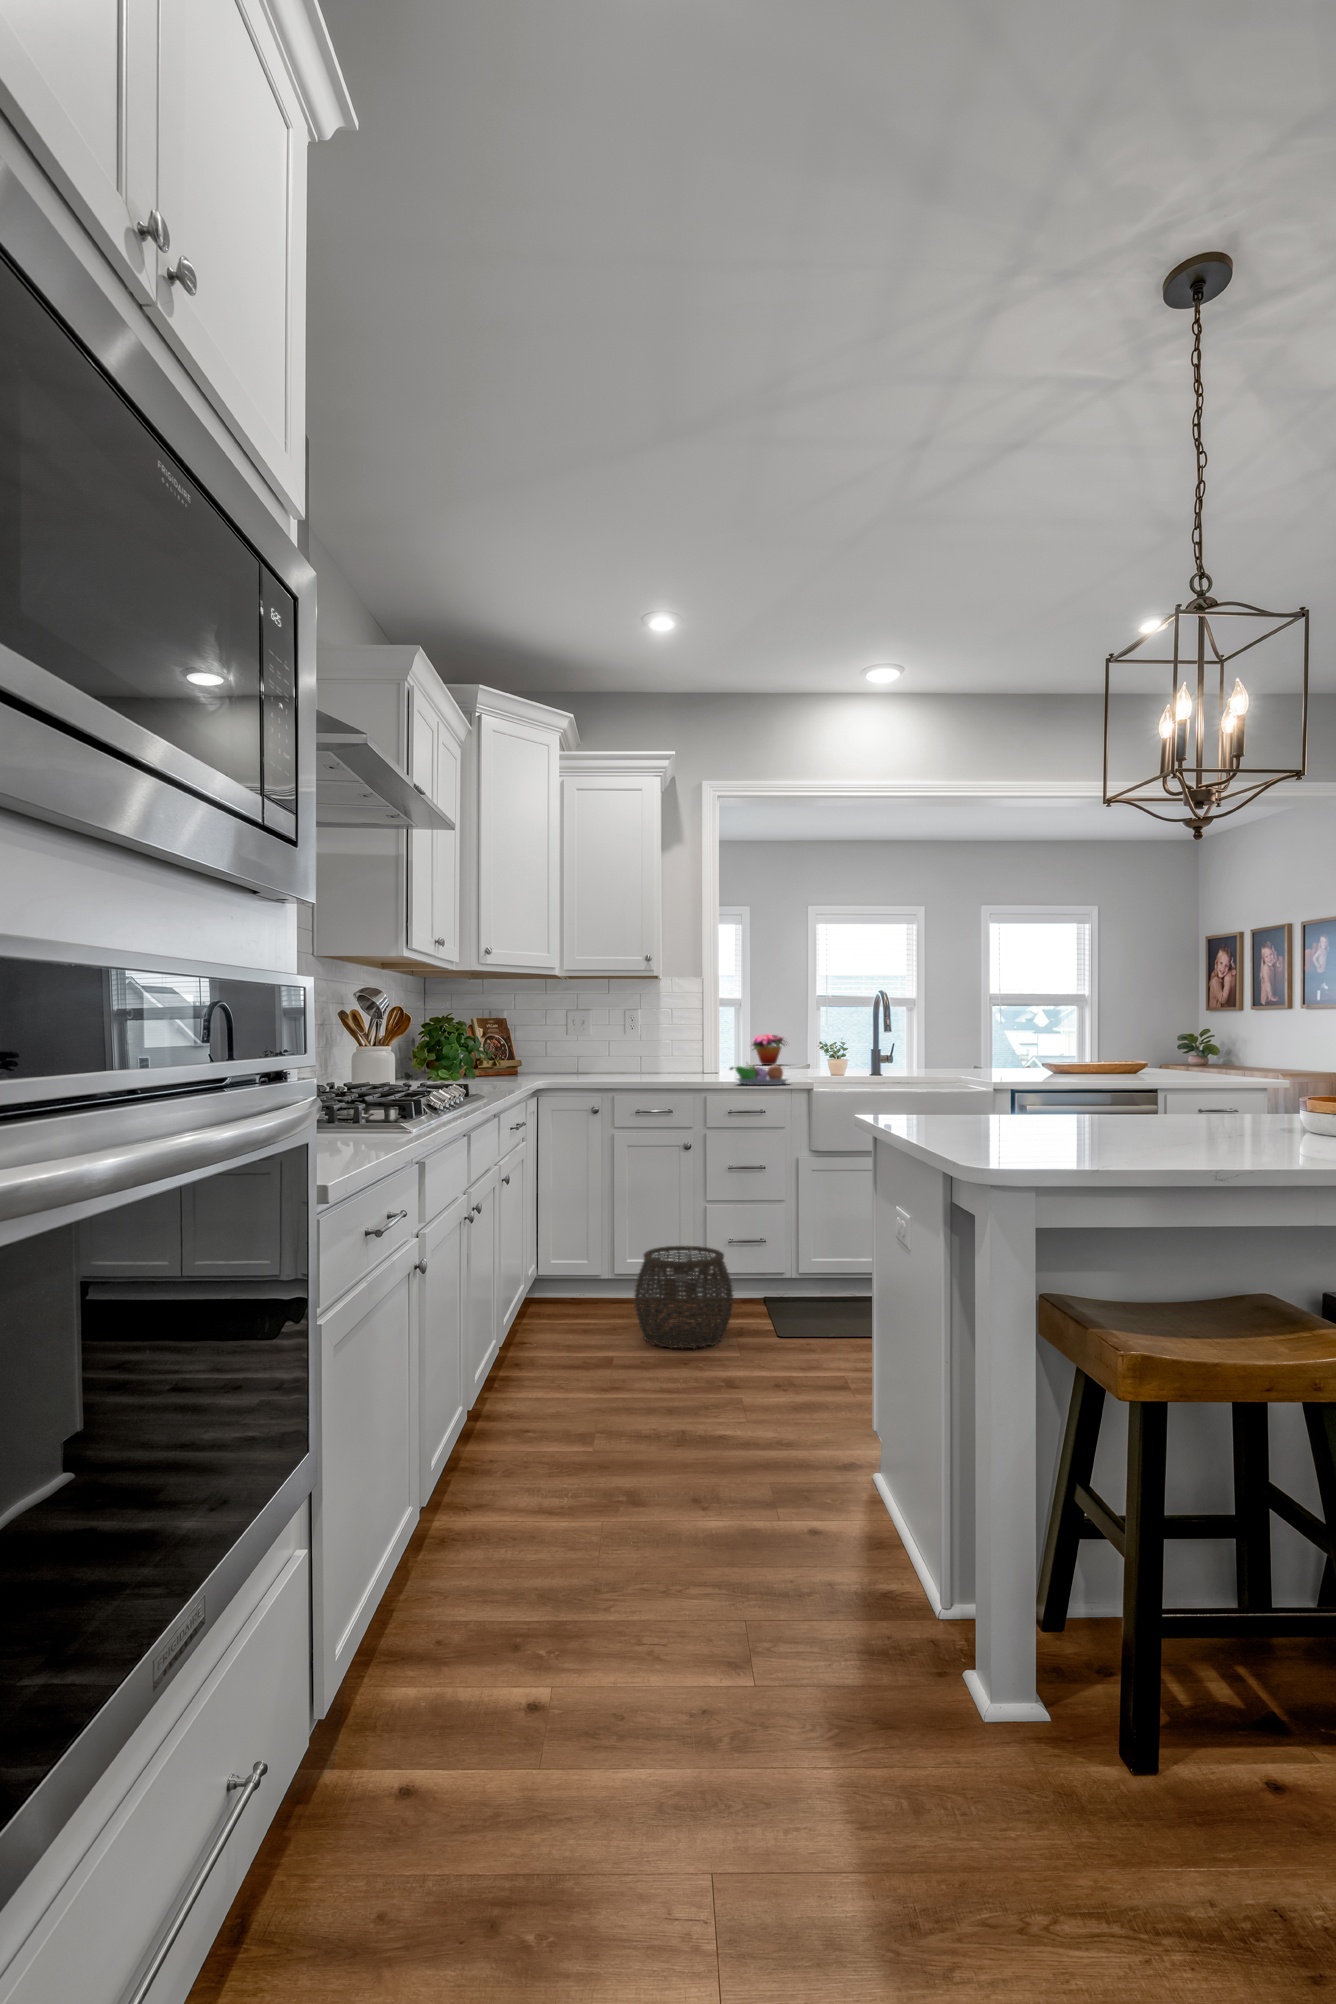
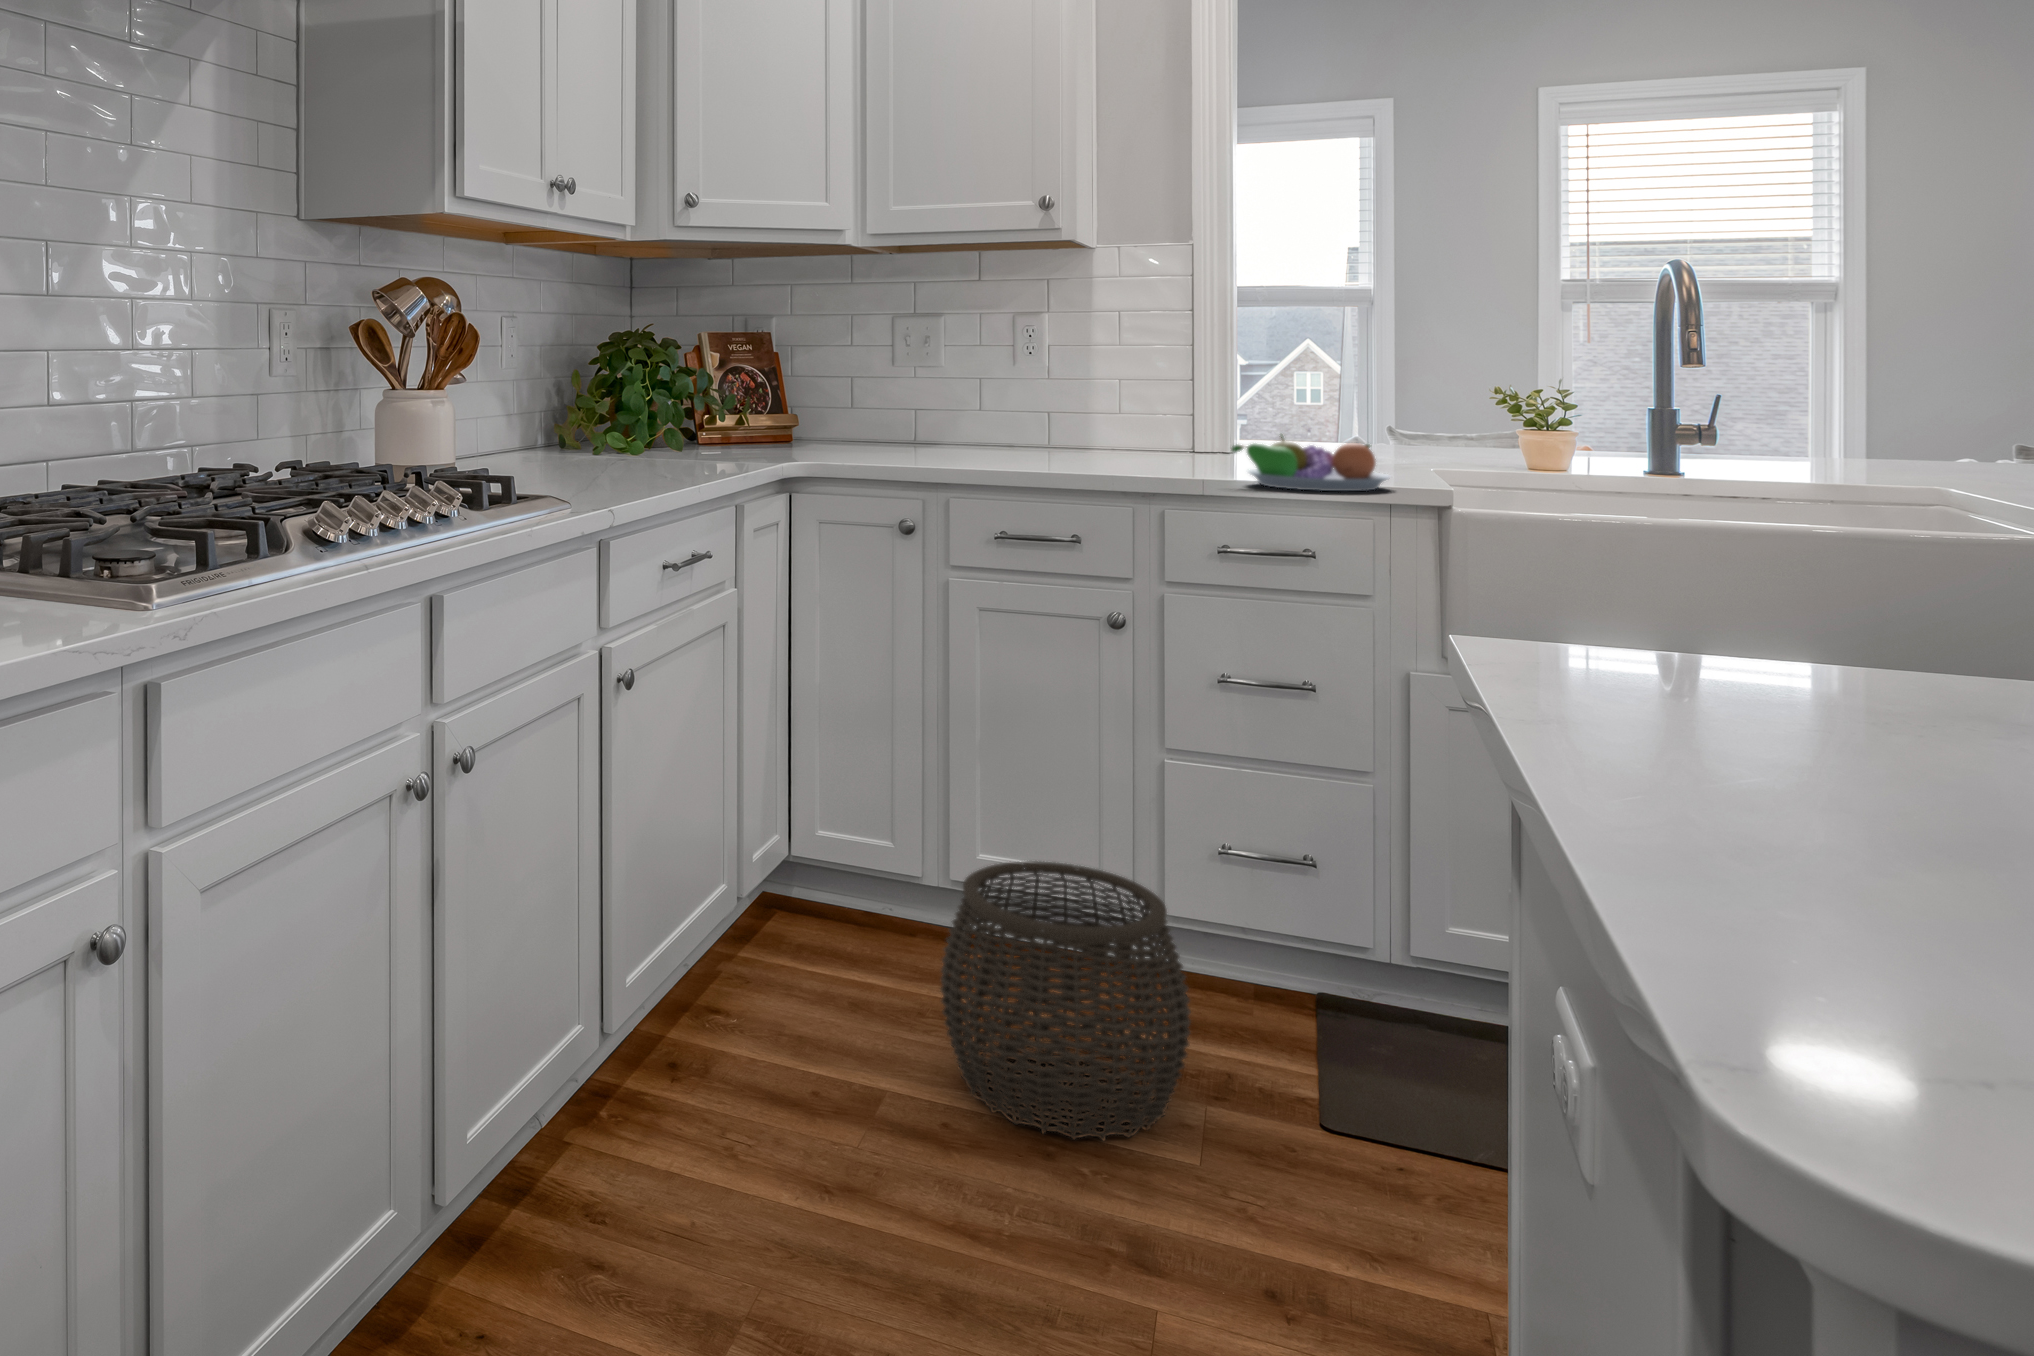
flower arrangement: present [752,1034,785,1065] -> none [1353,361,1459,424]

